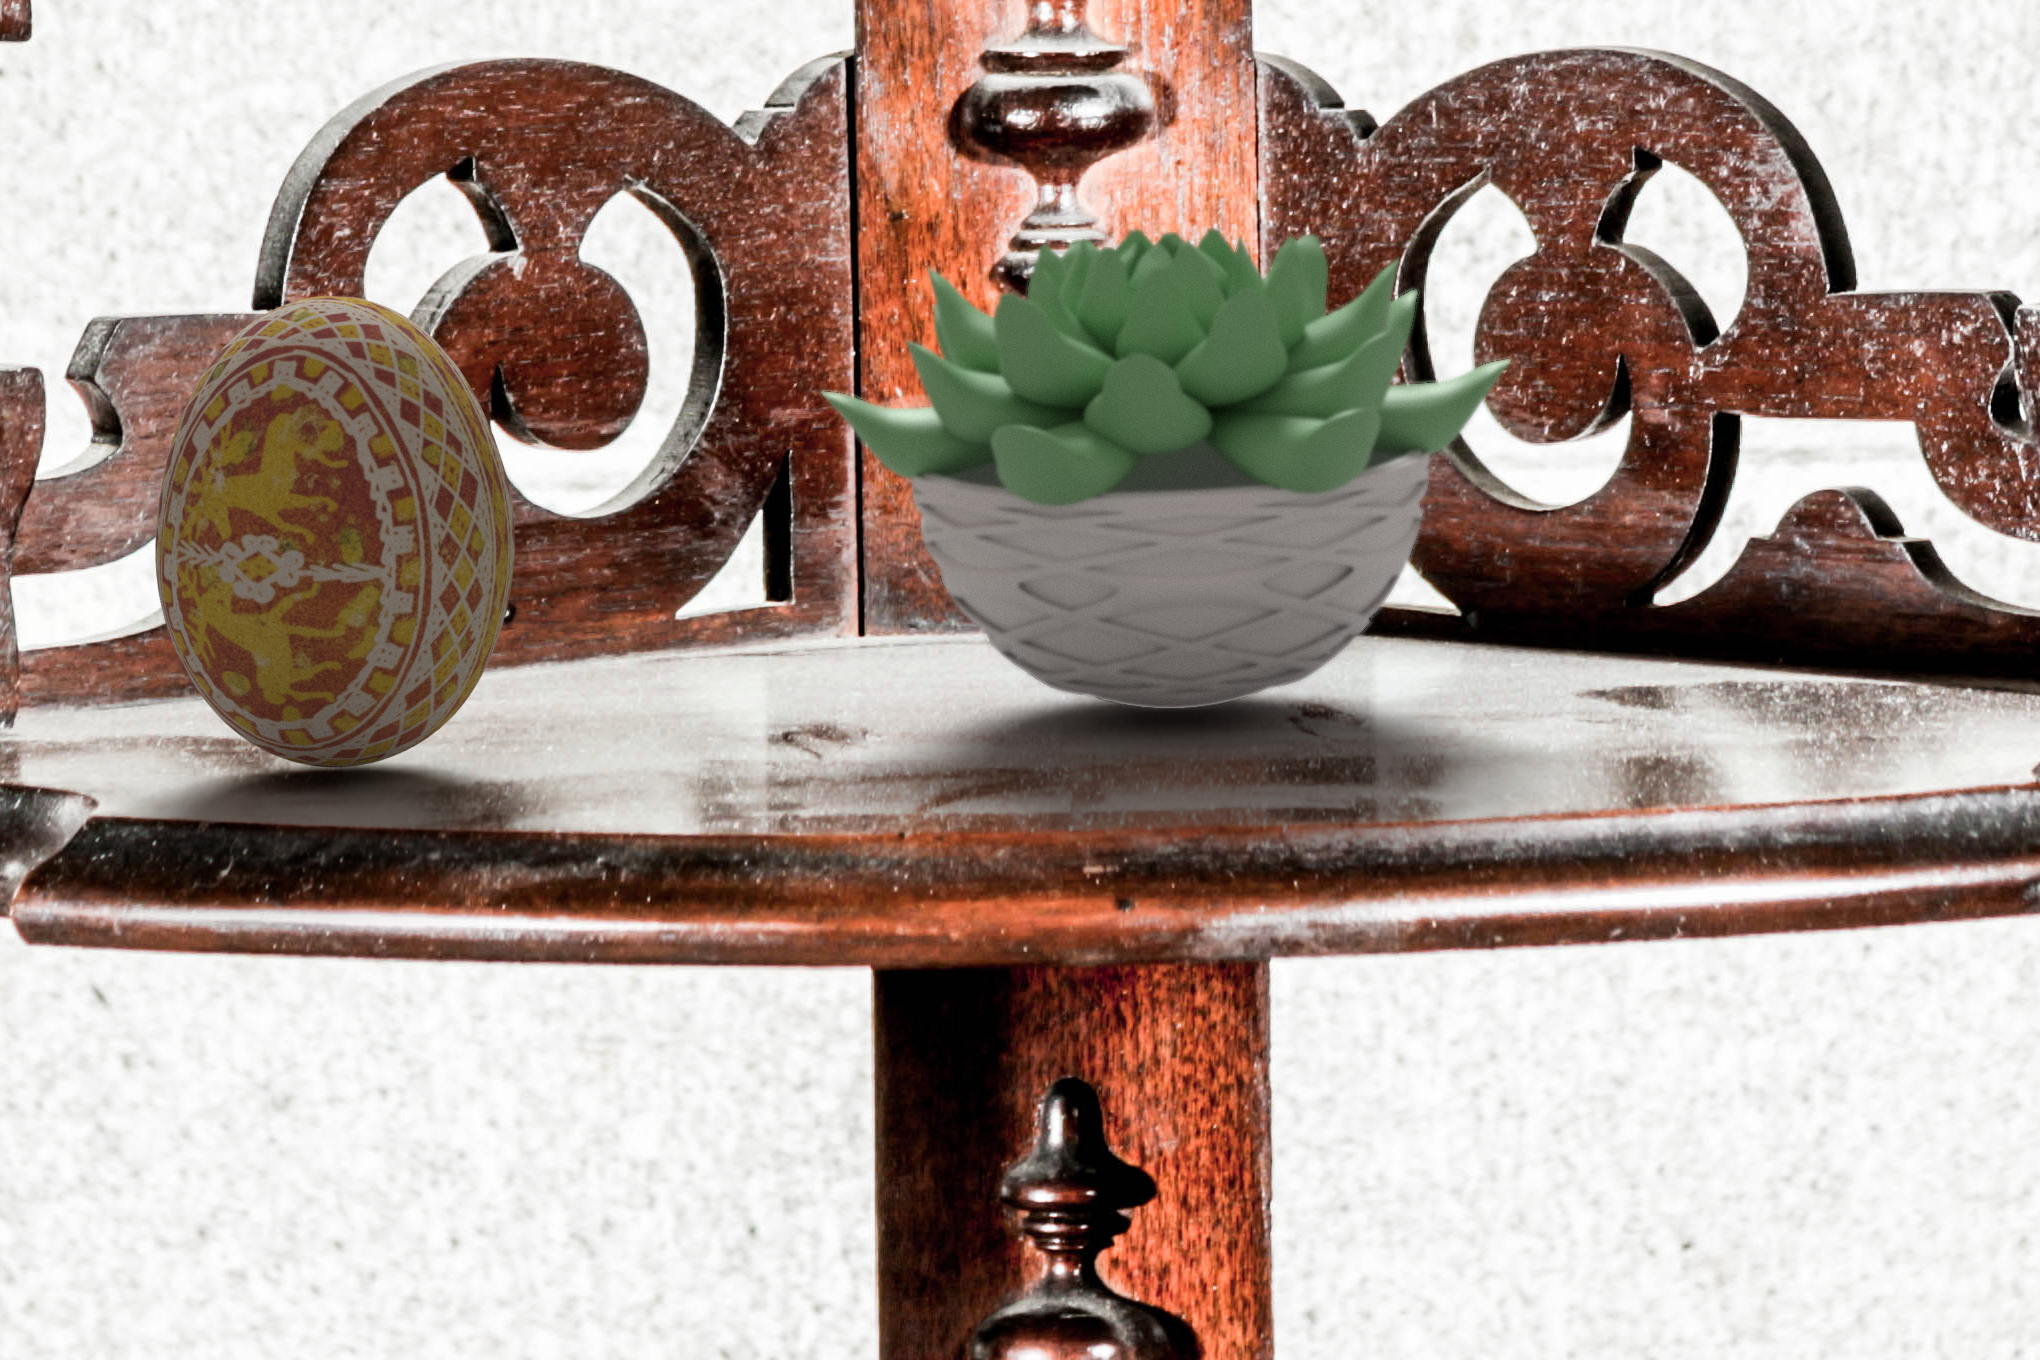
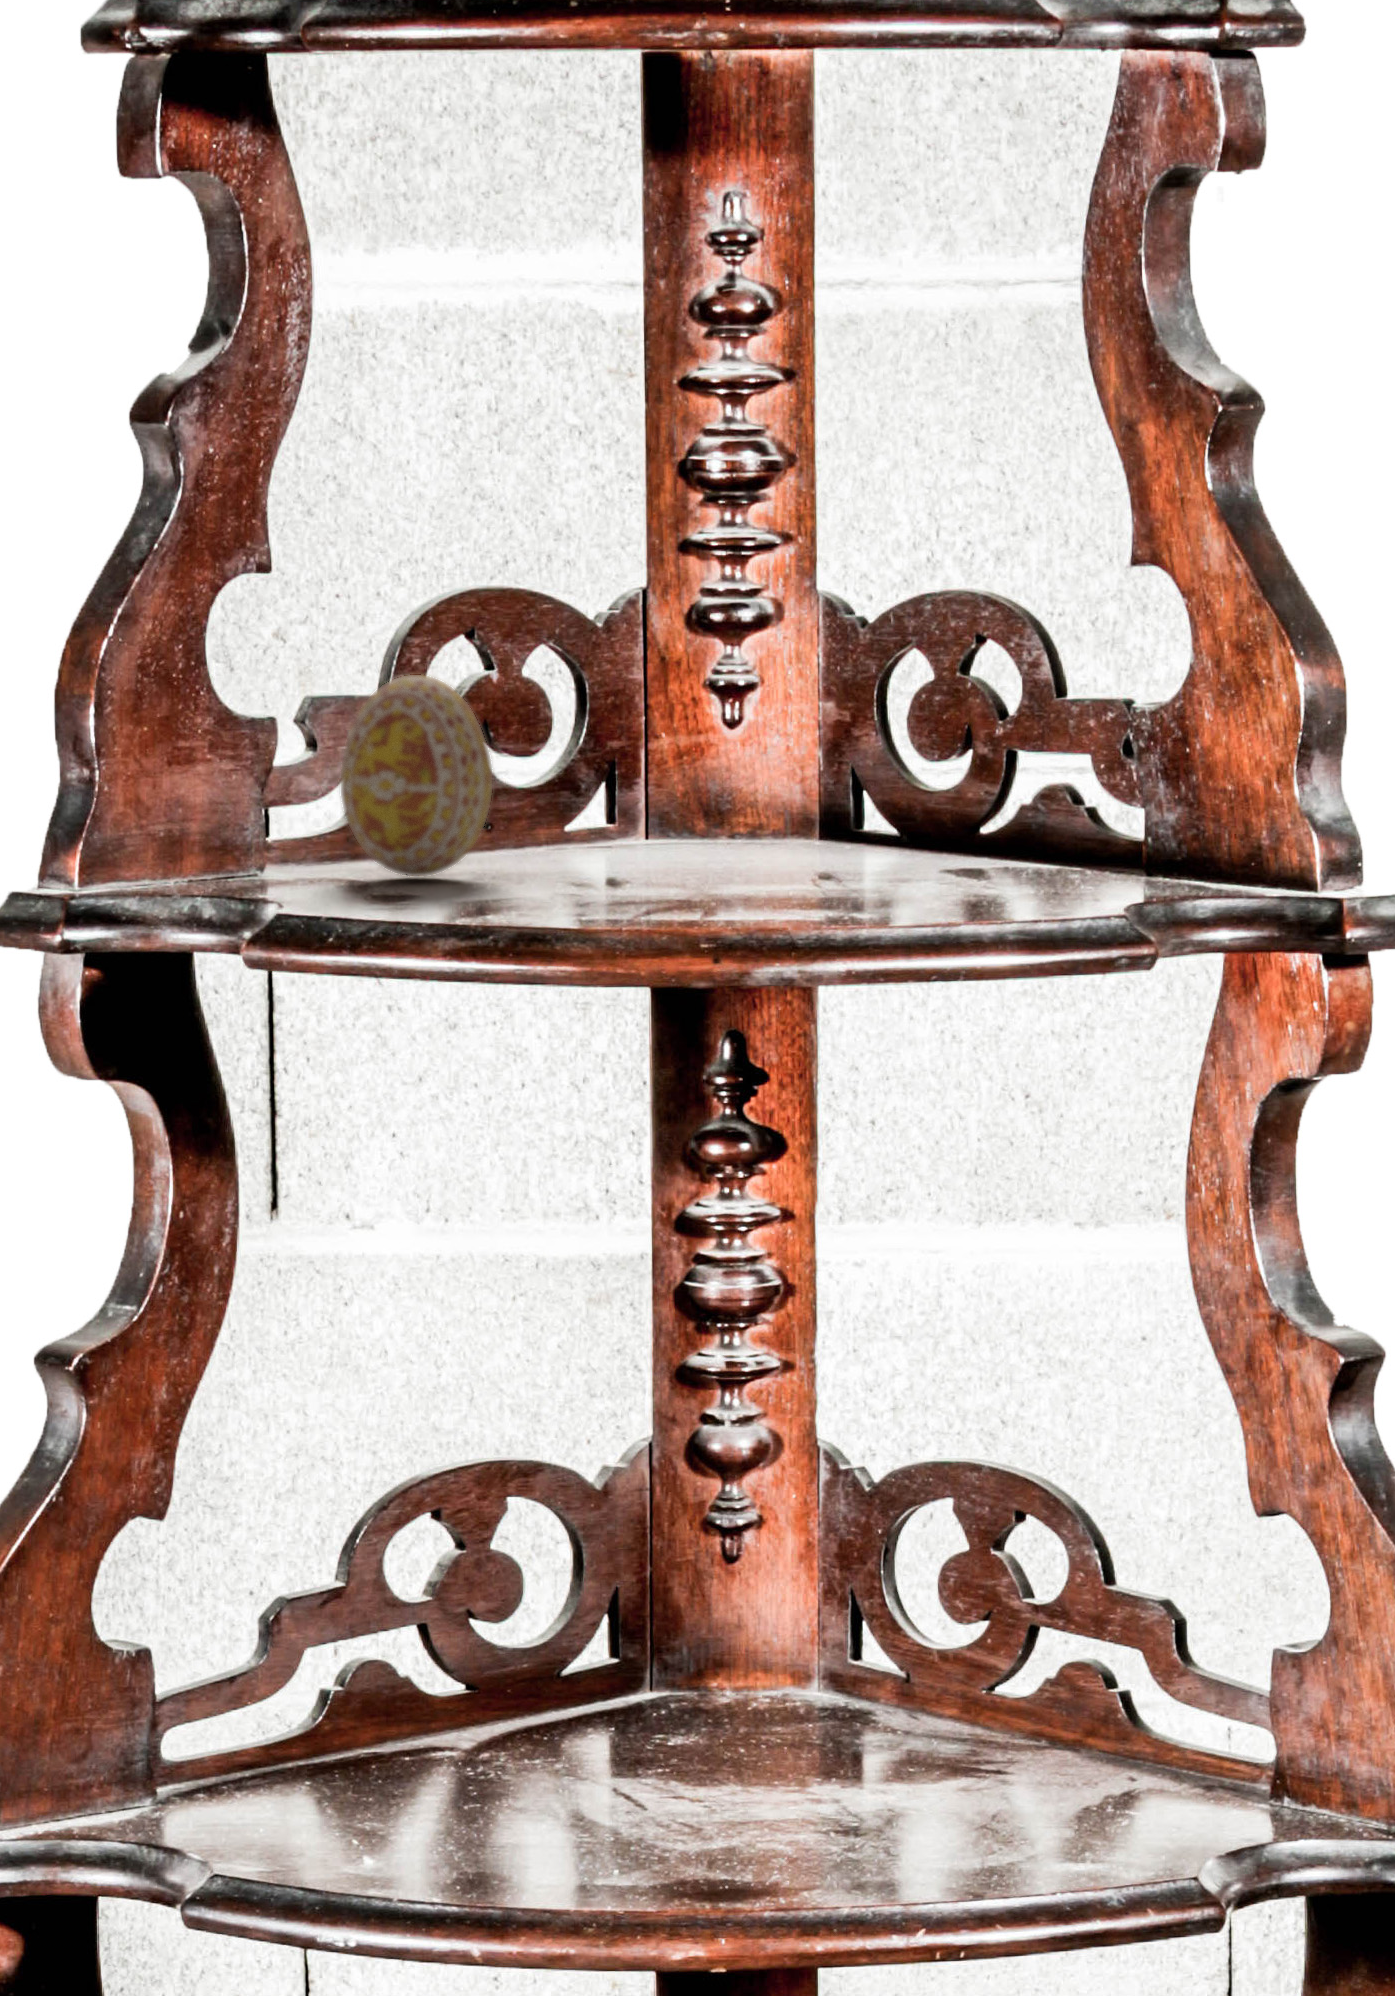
succulent plant: present [823,228,1510,709] -> none [623,661,920,866]

